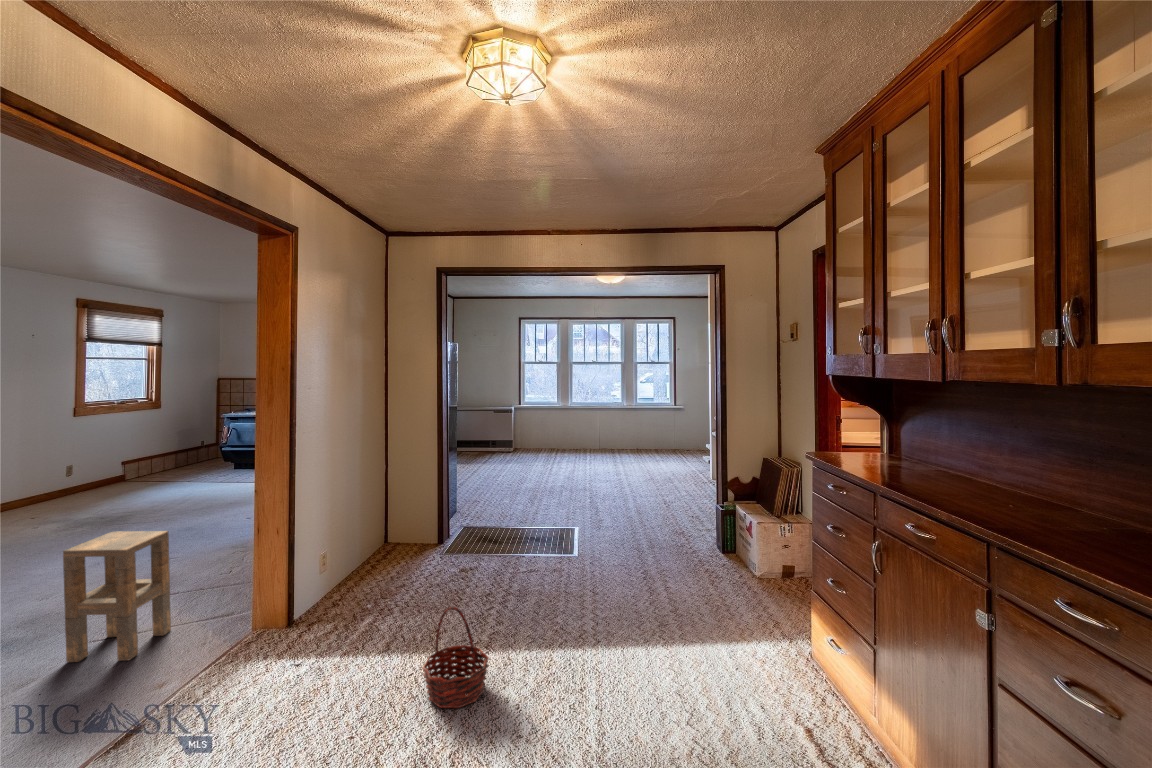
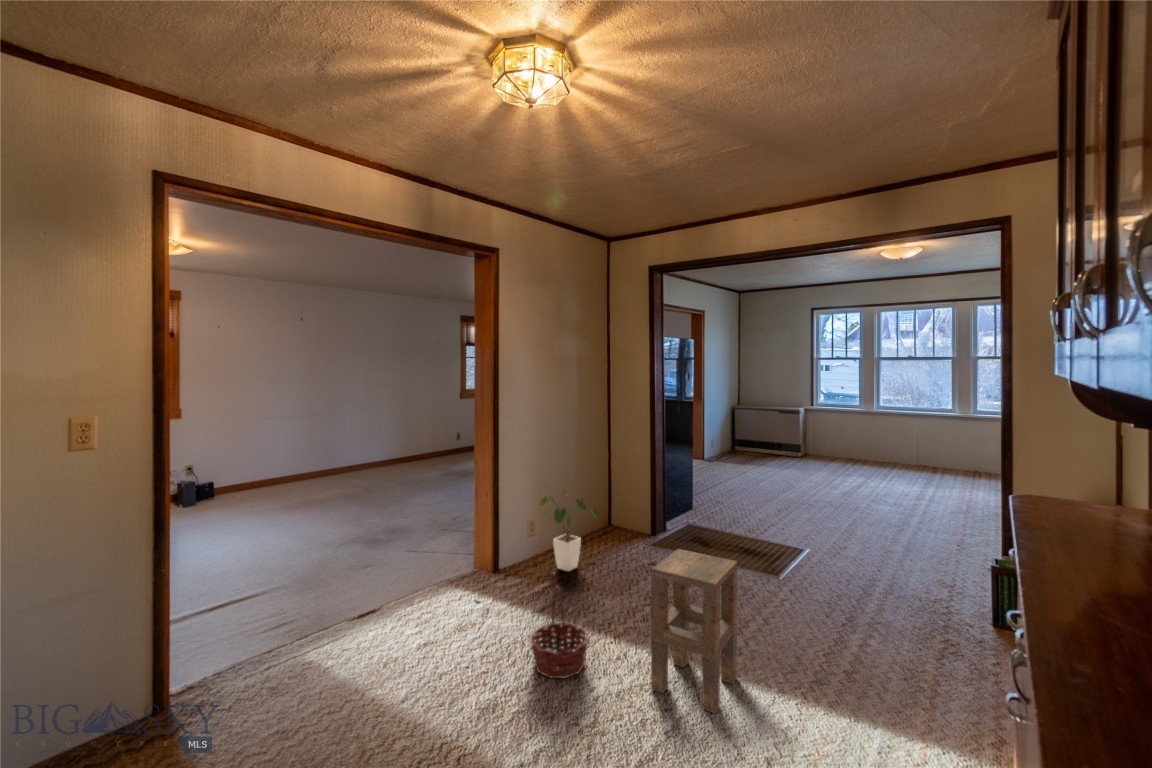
house plant: none [336,507,414,601] -> present [540,488,598,571]
side table: present [63,531,171,662] -> present [651,549,737,714]

